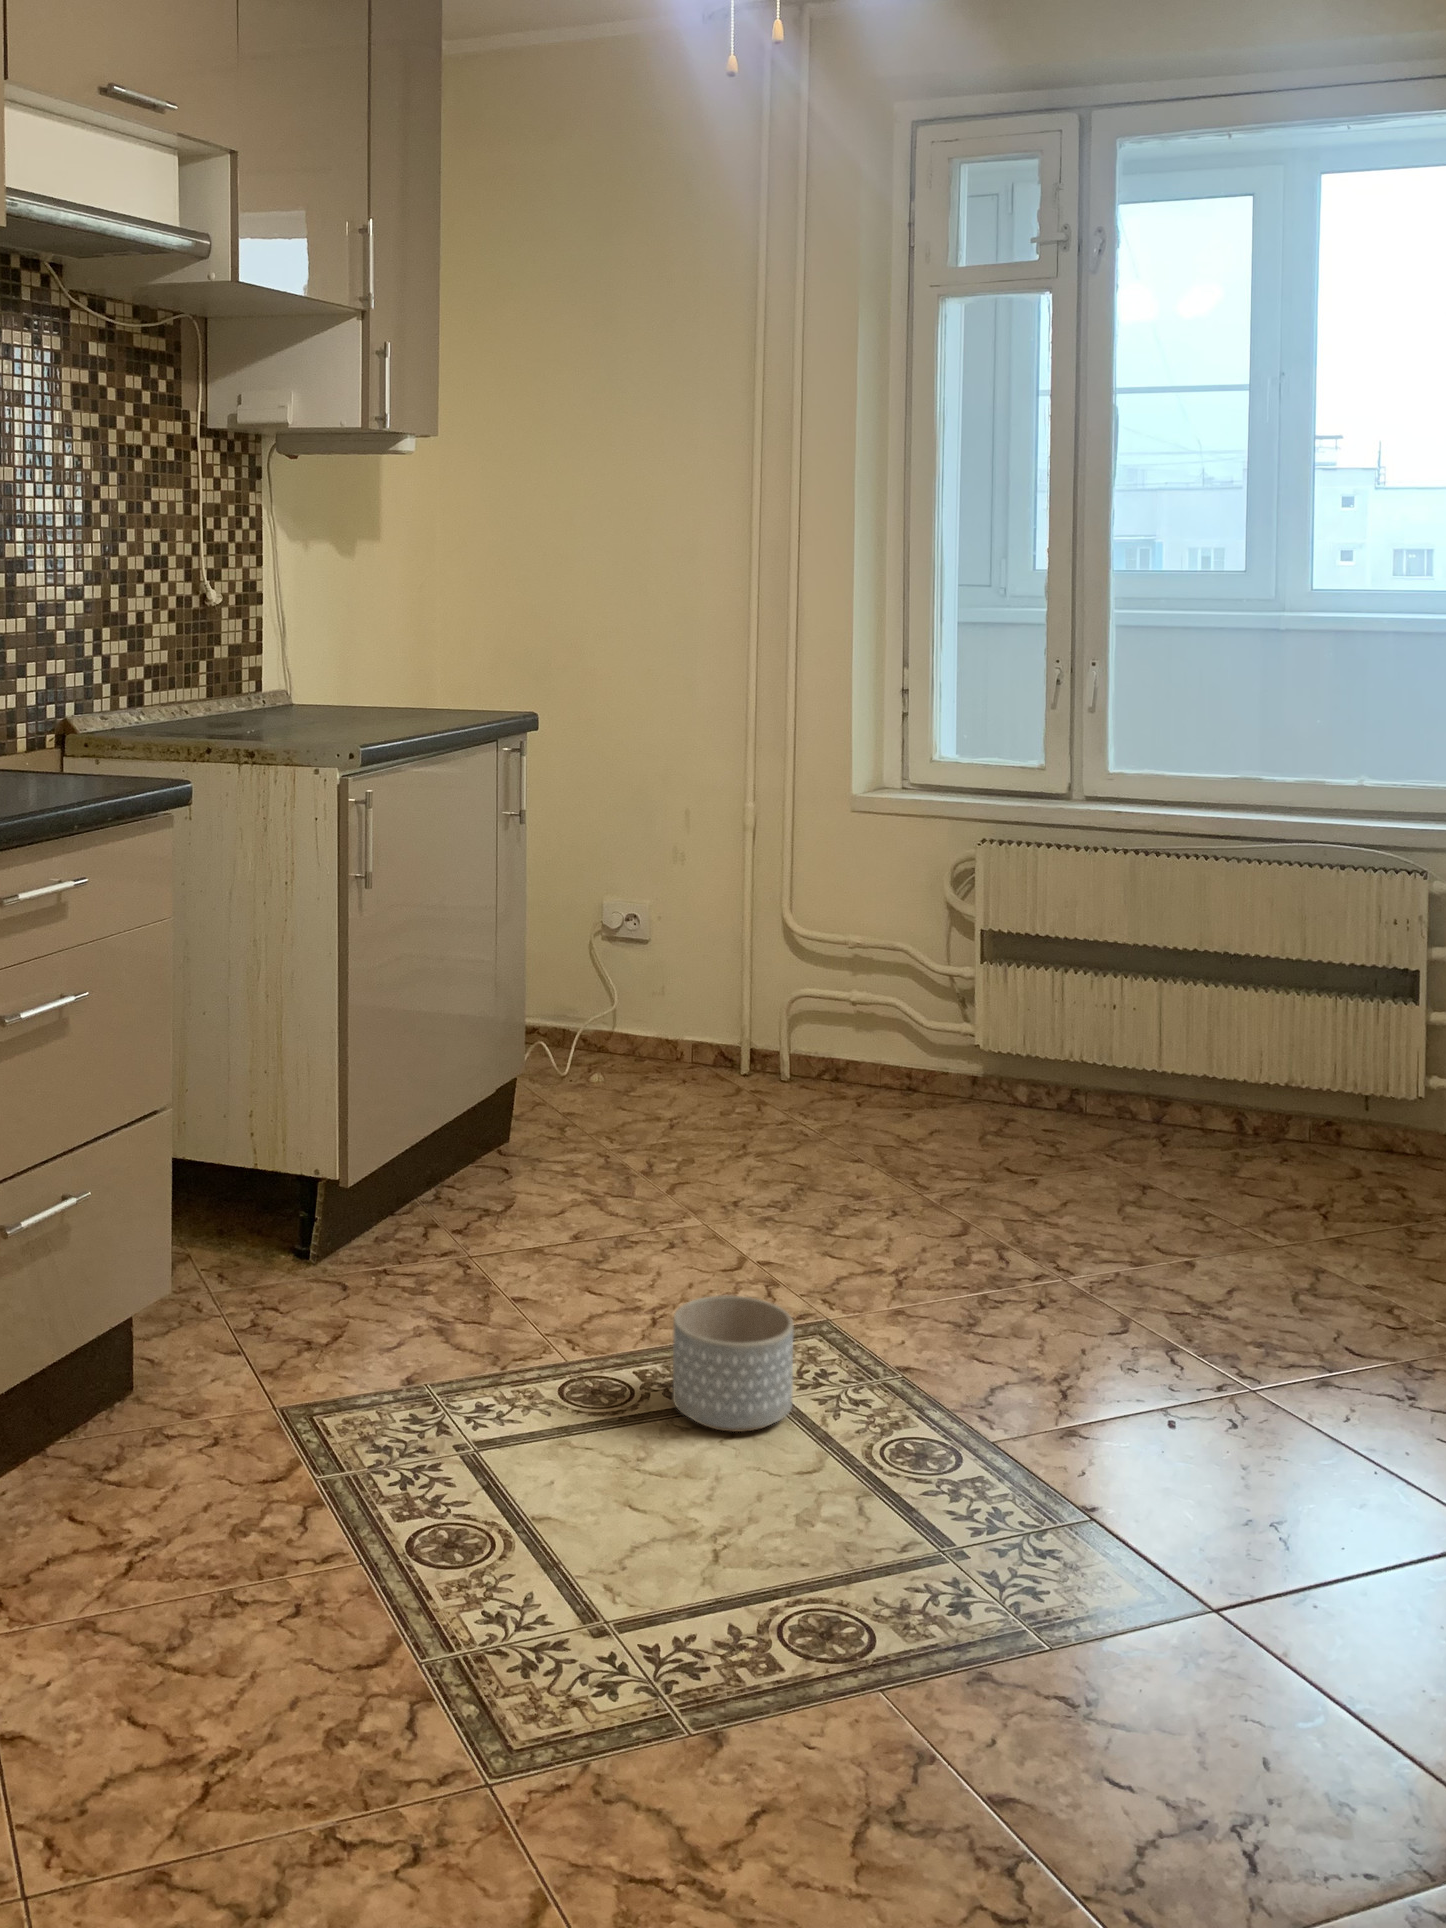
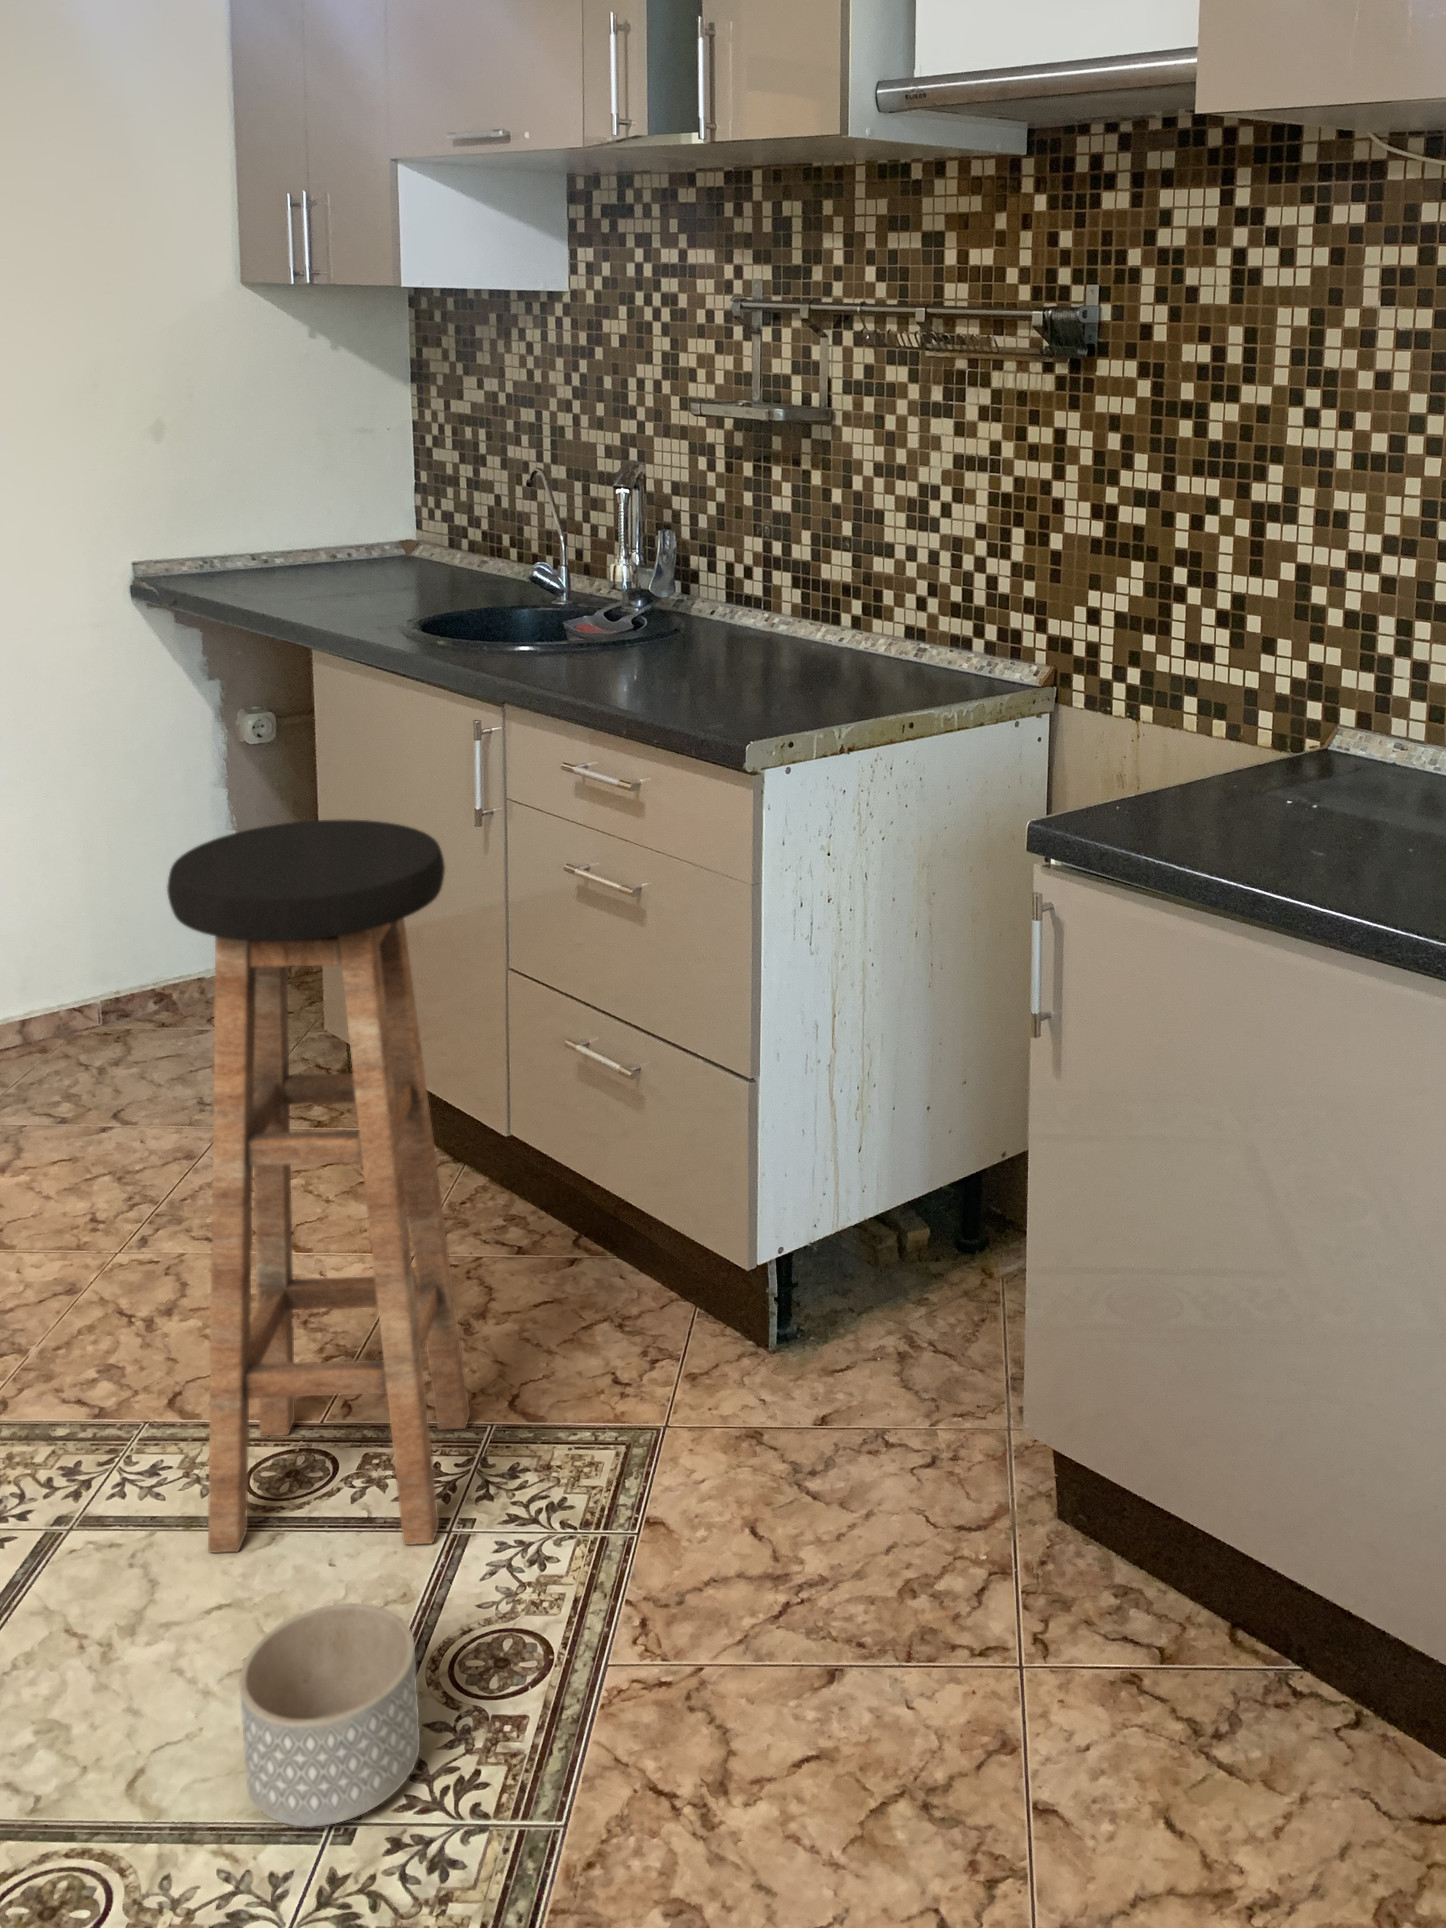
bar stool: none [316,845,591,1593] -> present [167,820,470,1553]

